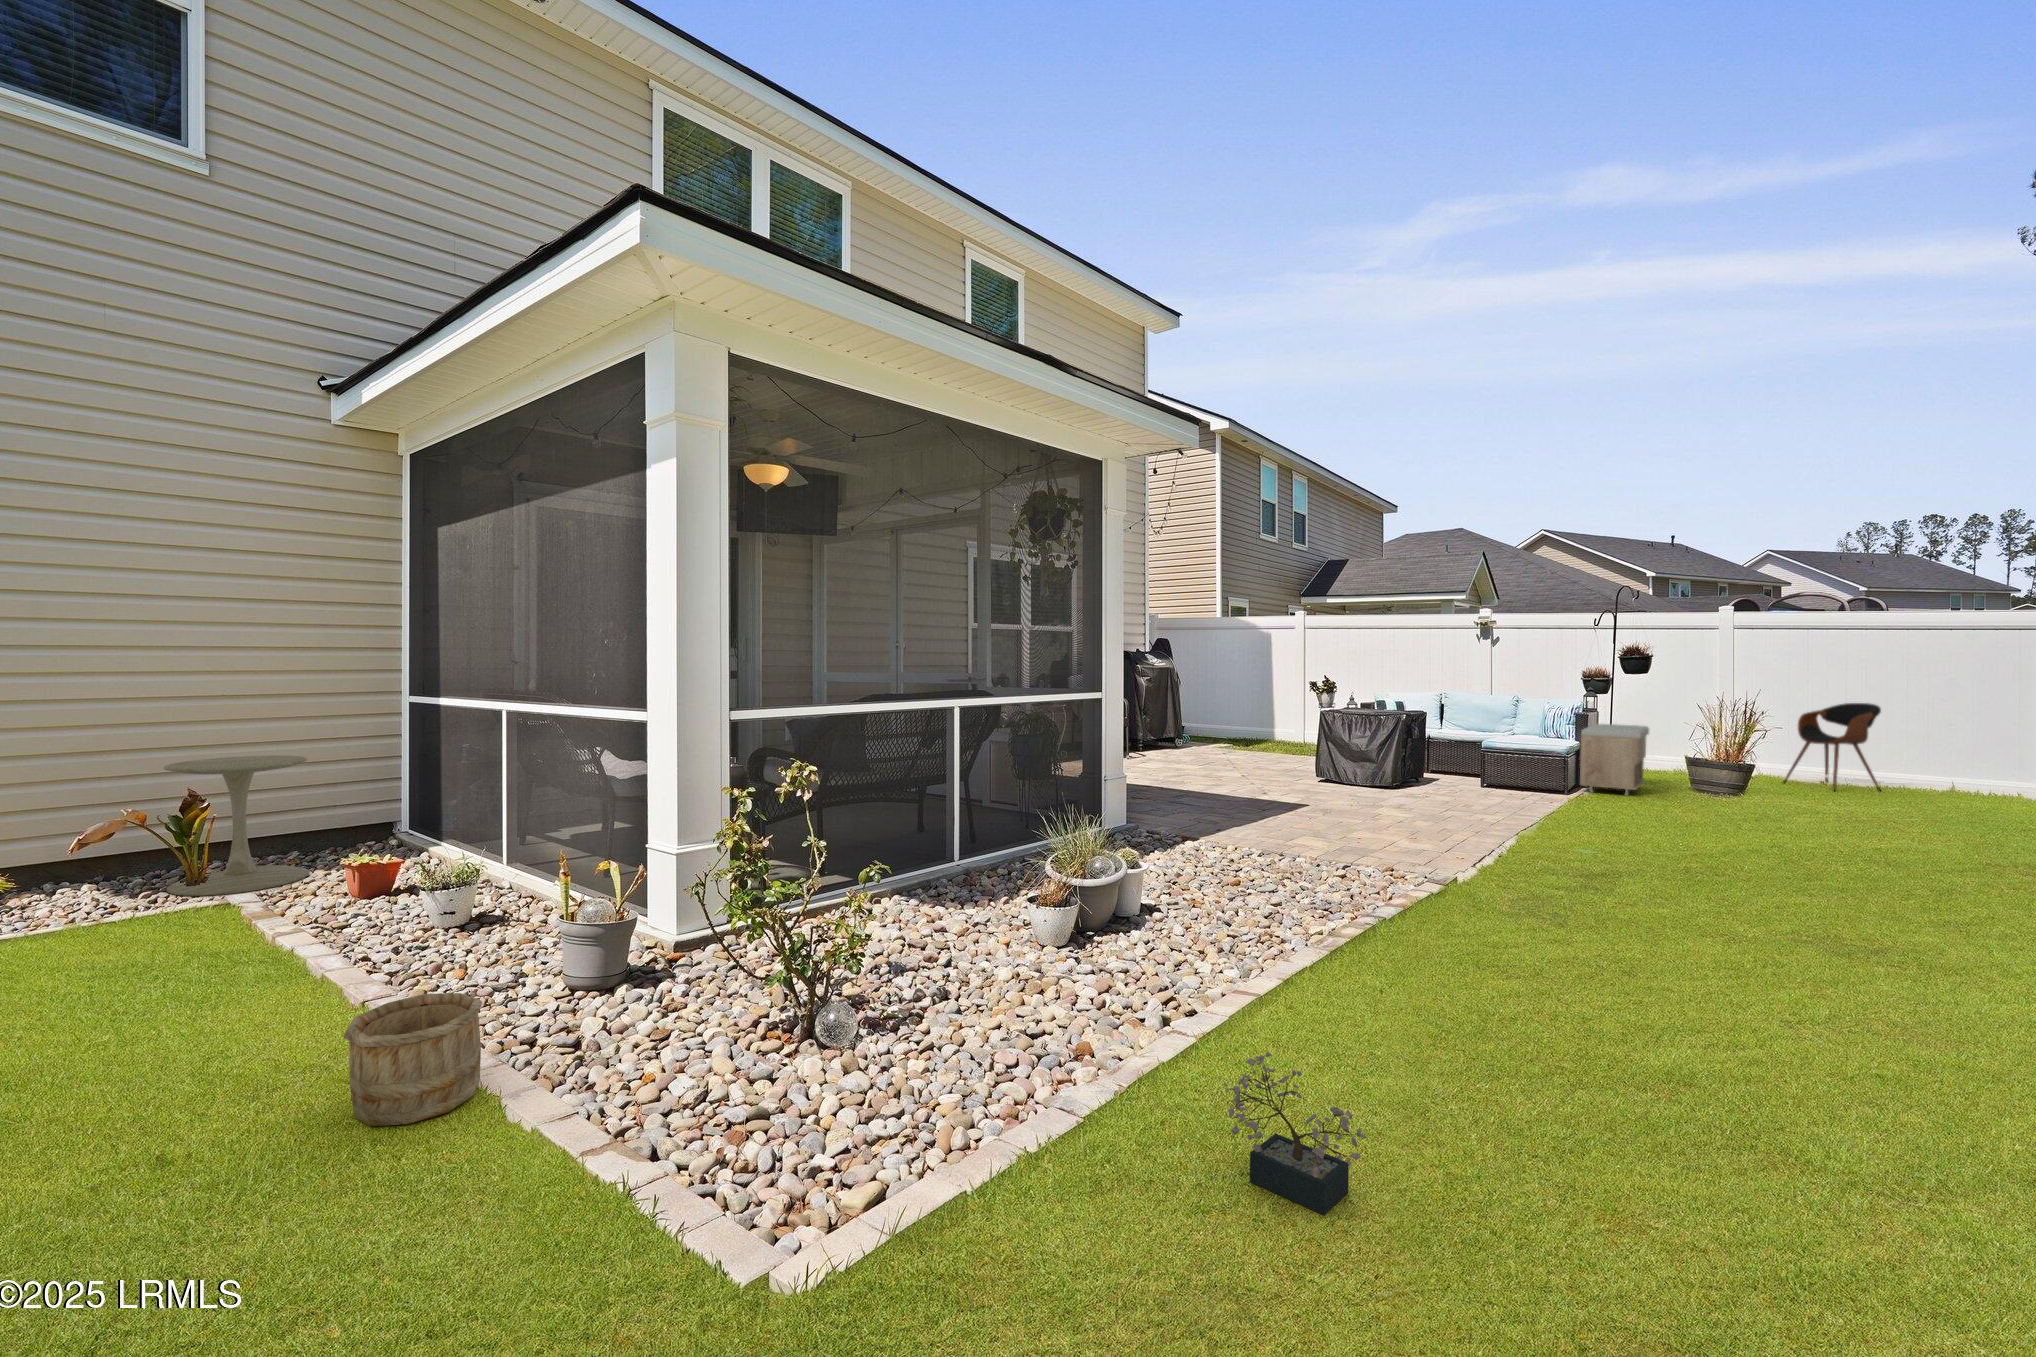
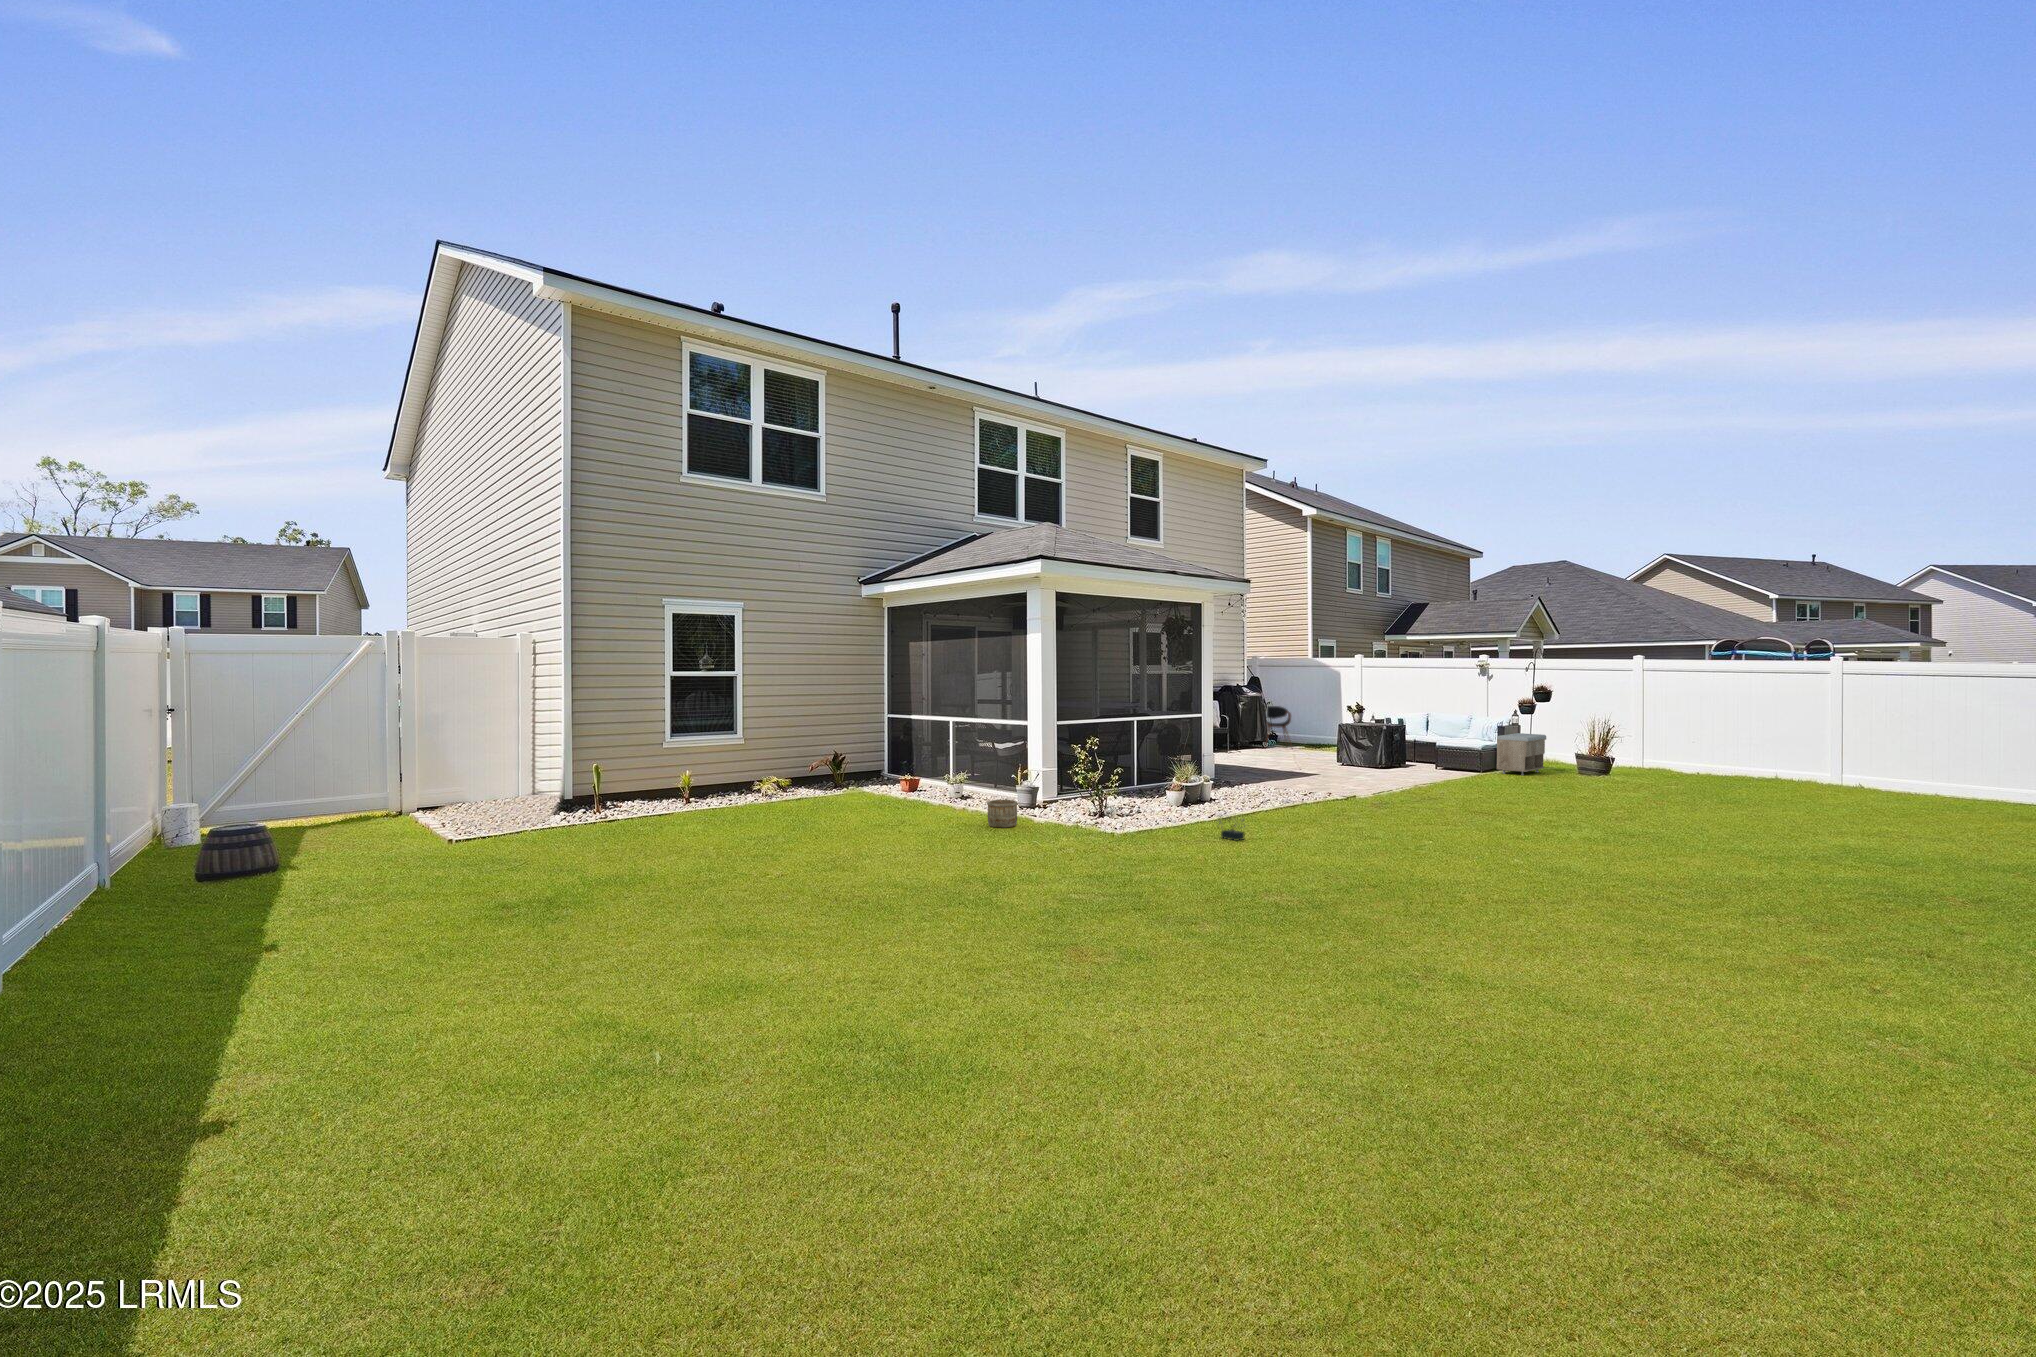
chair: present [1784,703,1881,791] -> present [1265,706,1291,734]
pedestal table: present [164,755,309,896] -> none [818,739,864,793]

